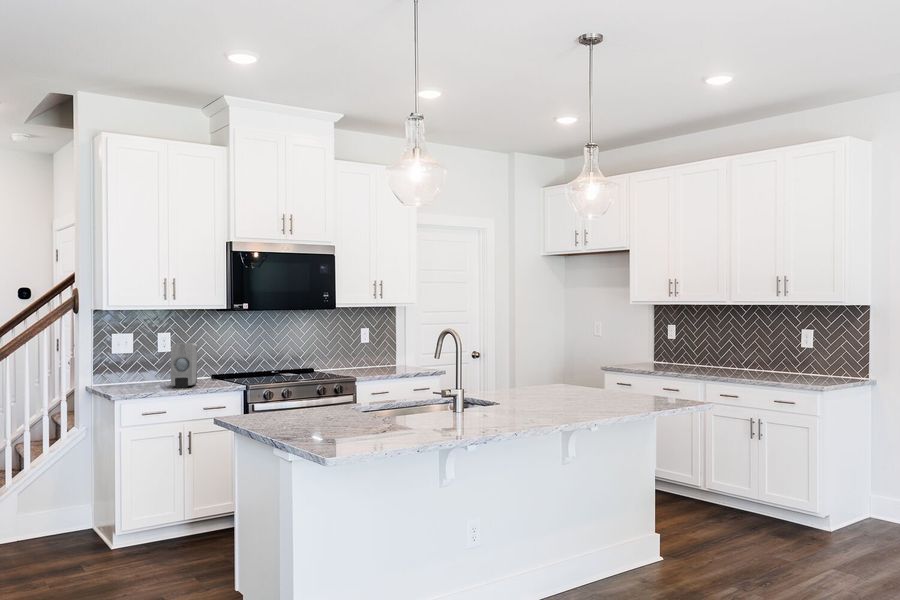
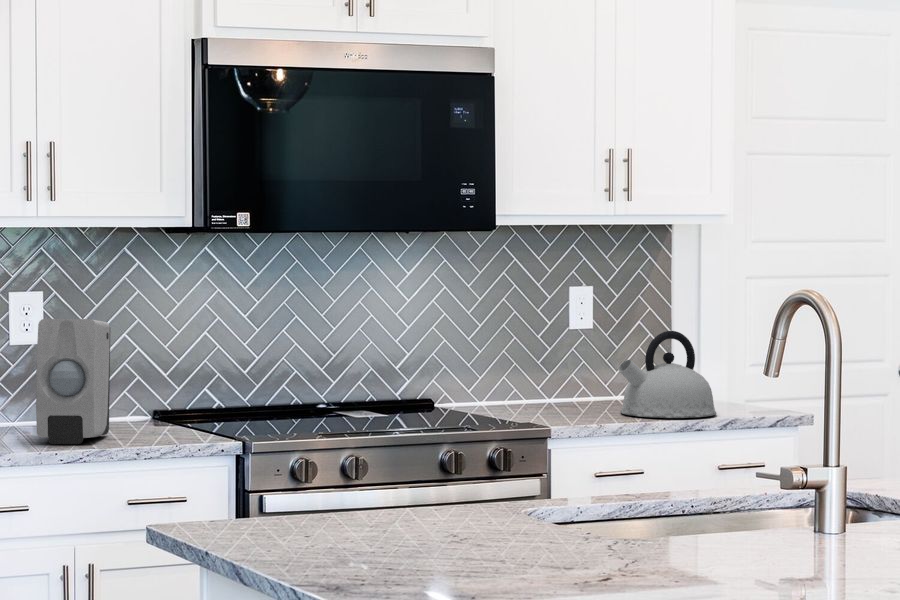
kettle: none [381,343,416,374] -> present [619,331,716,418]

